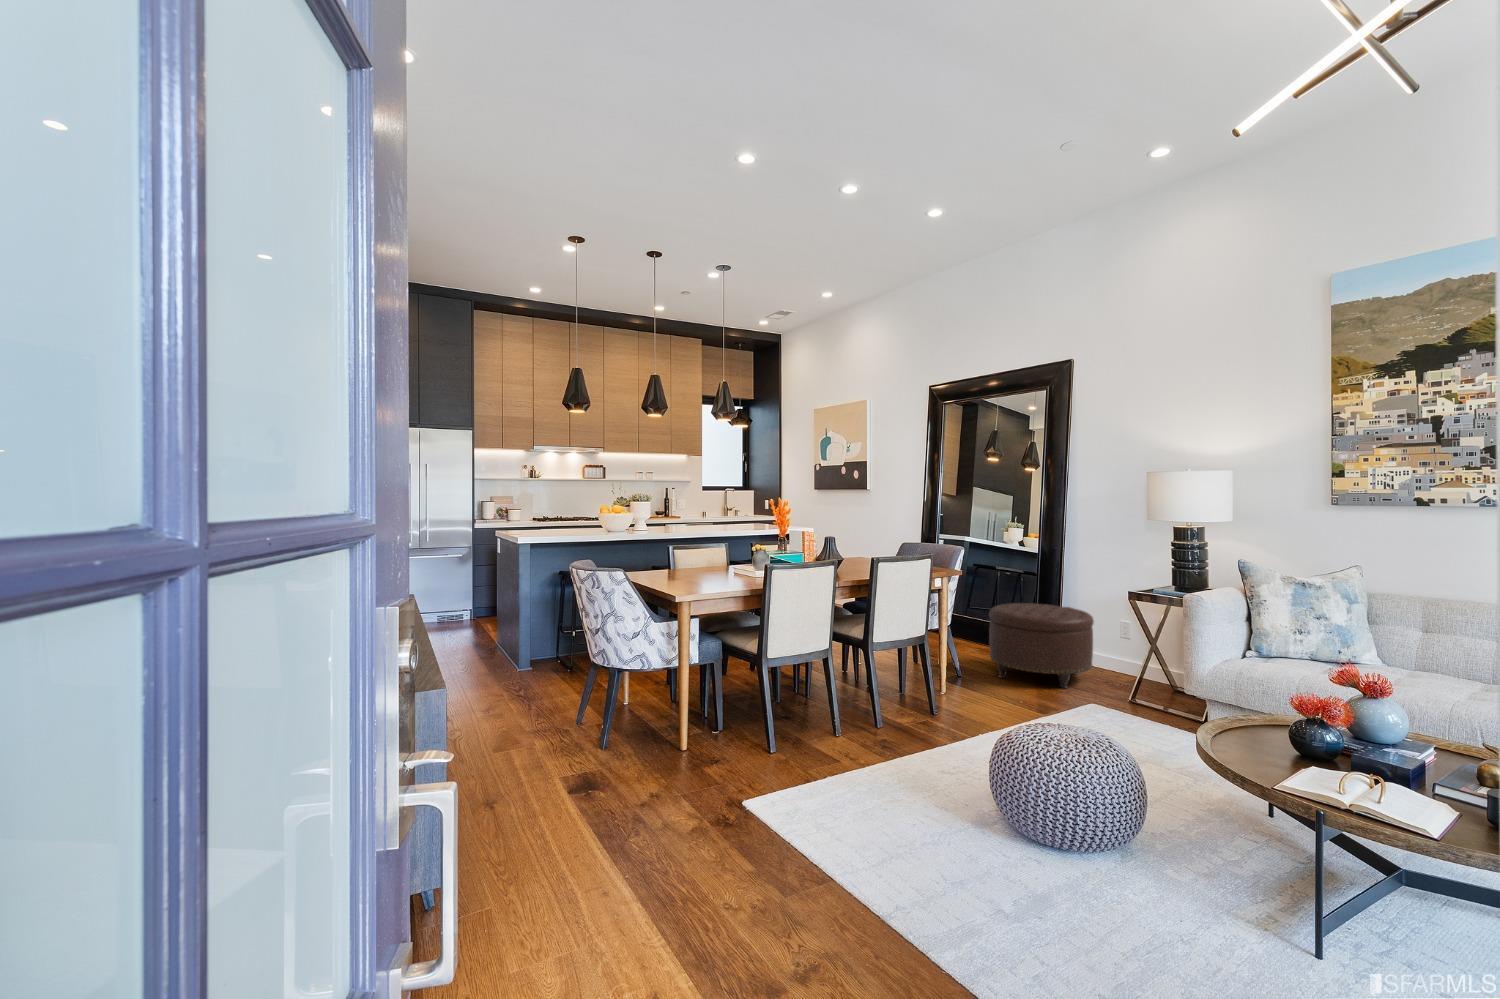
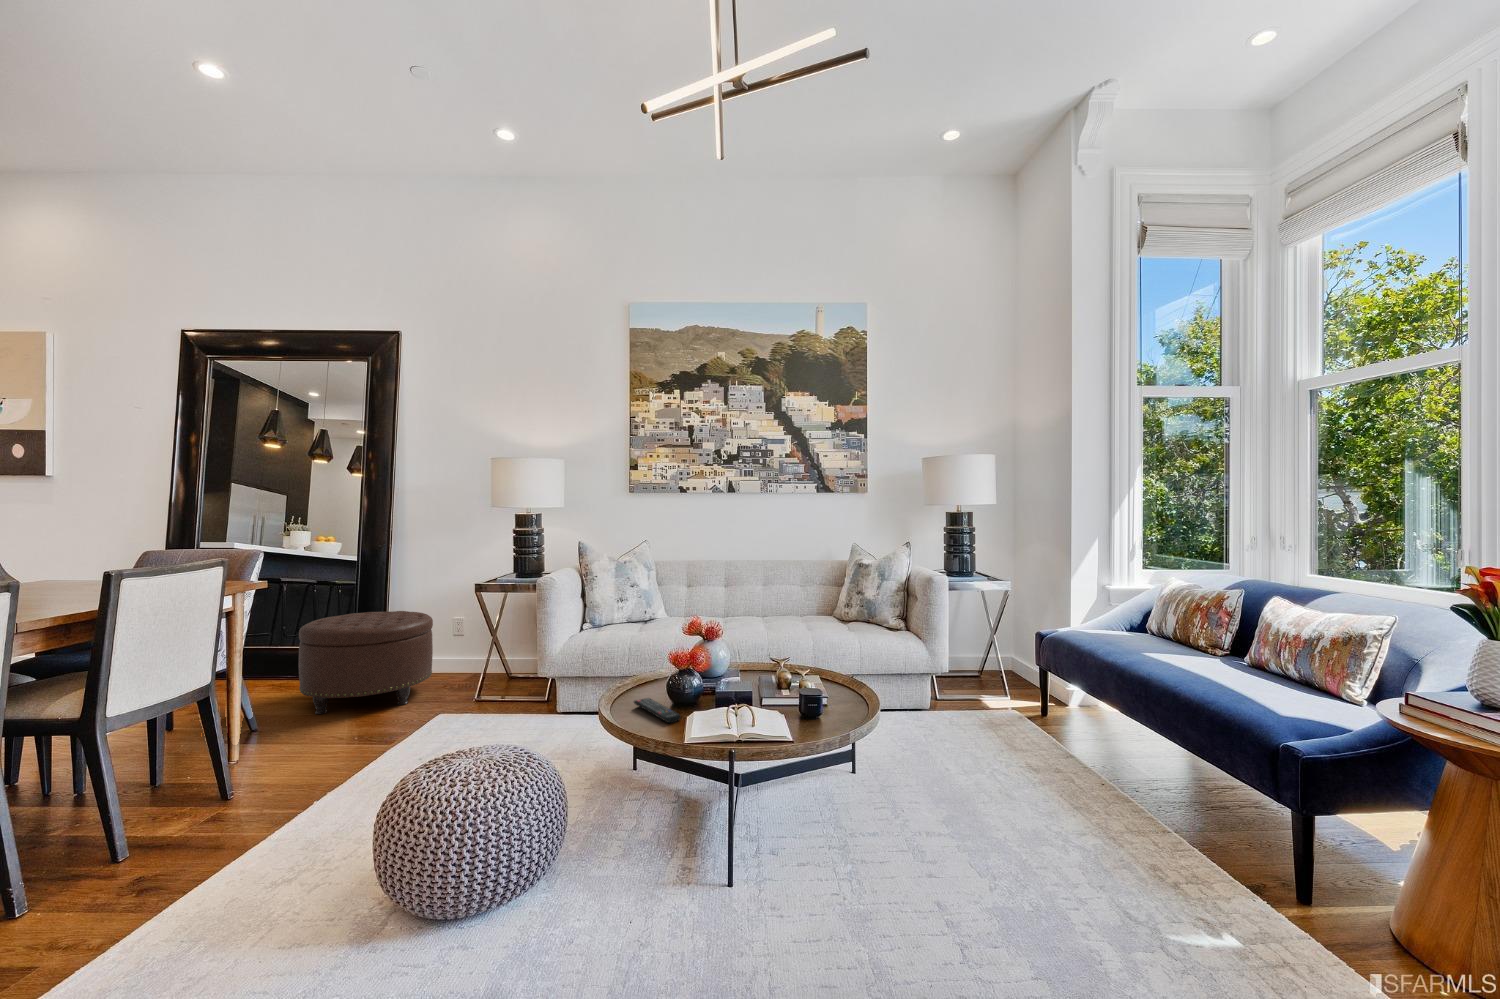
remote control: none [1233,733,1275,765] -> present [634,698,680,723]

